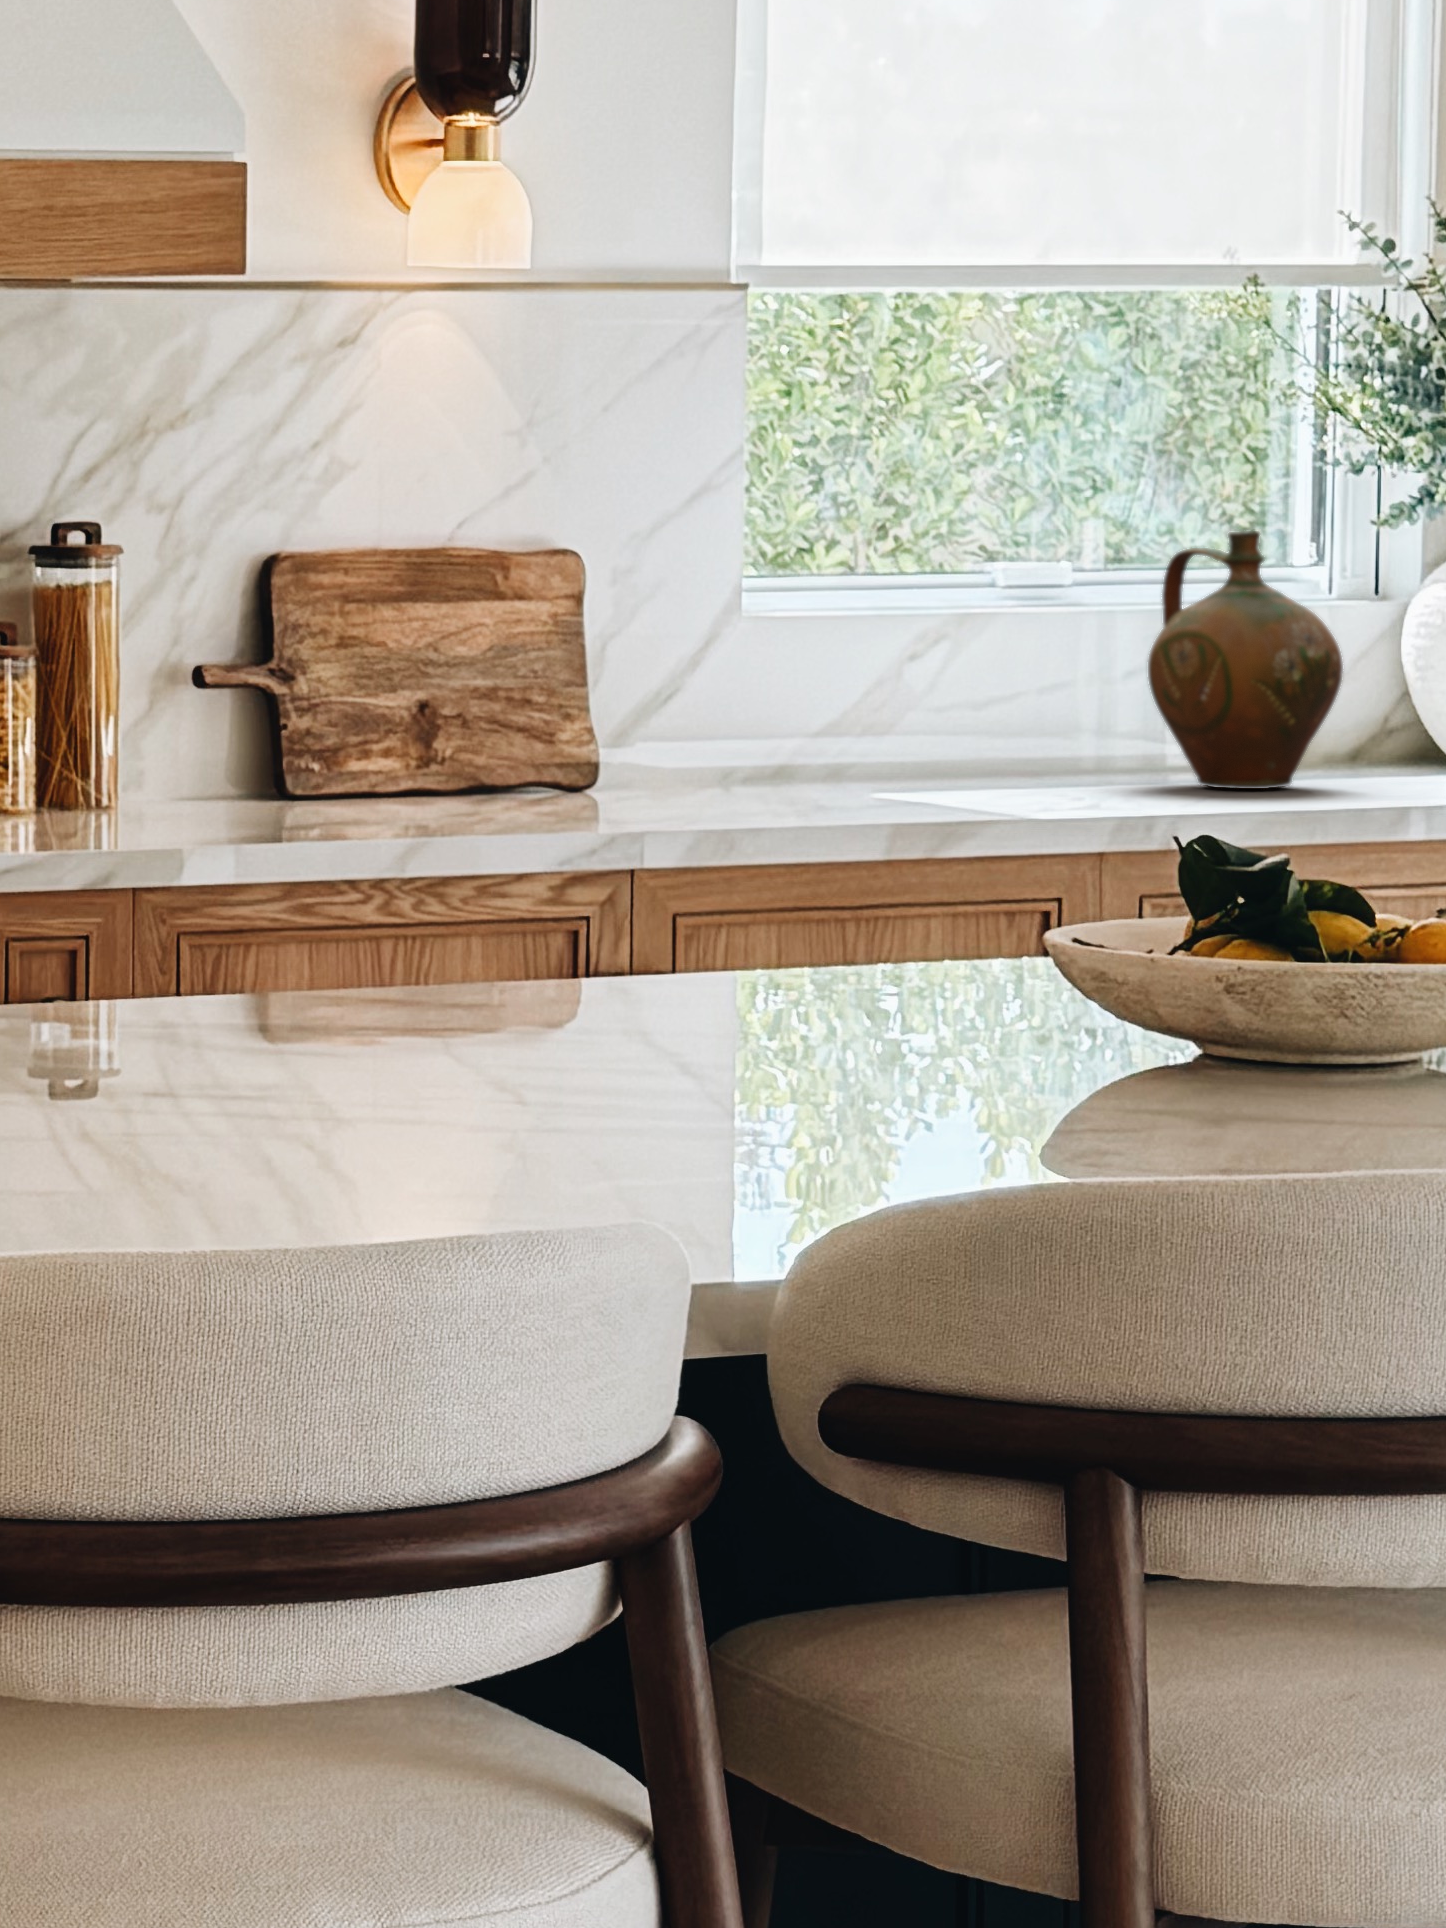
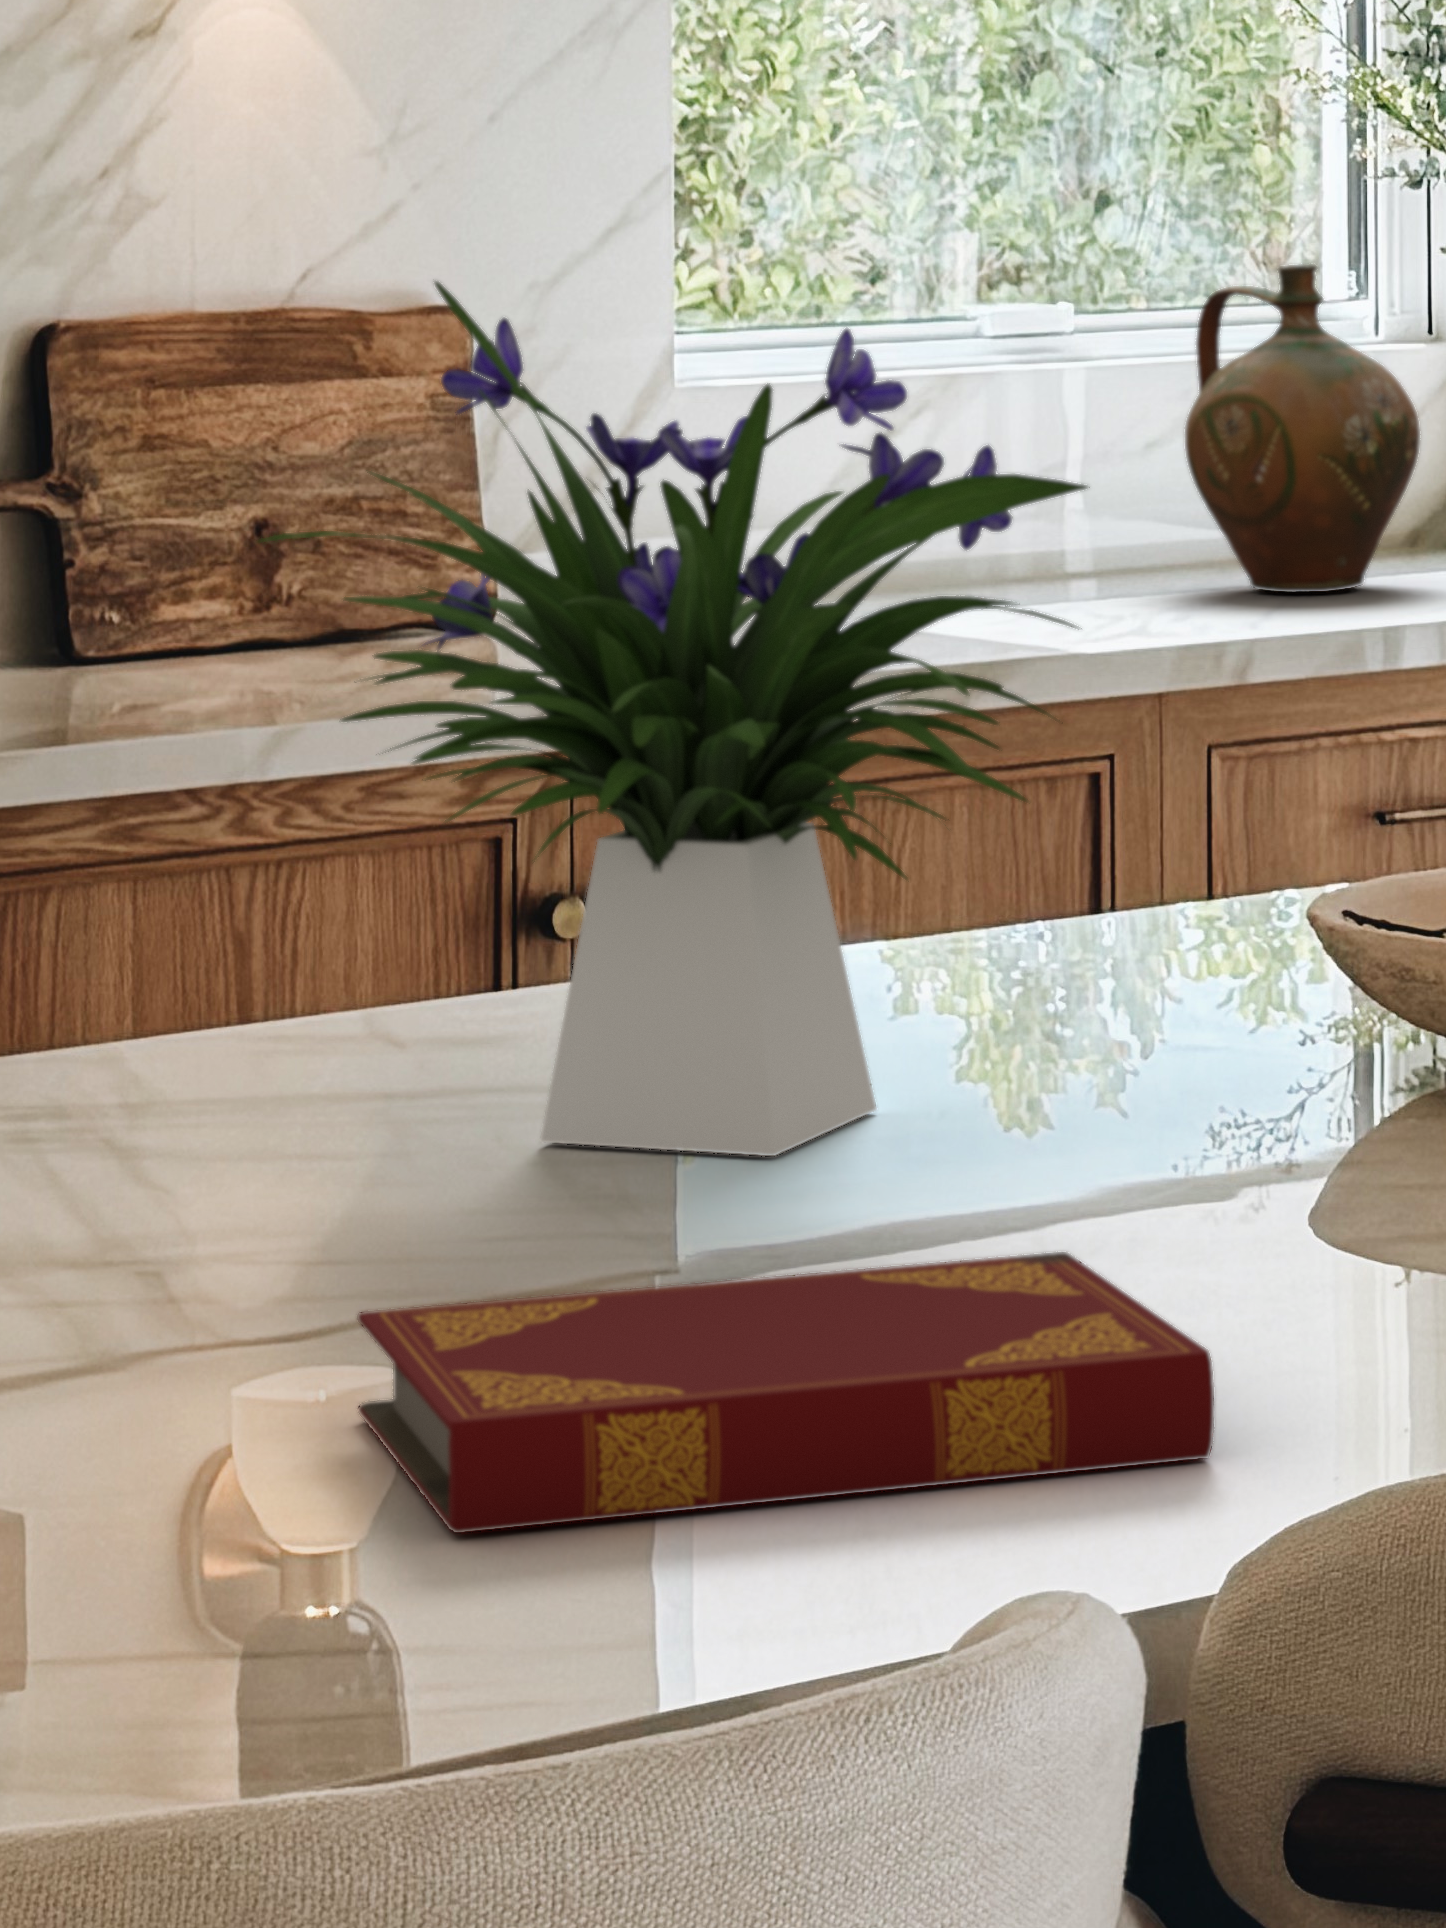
flower arrangement: none [276,470,857,1069] -> present [259,281,1090,1156]
hardback book: none [281,1105,819,1224] -> present [357,1252,1214,1533]

